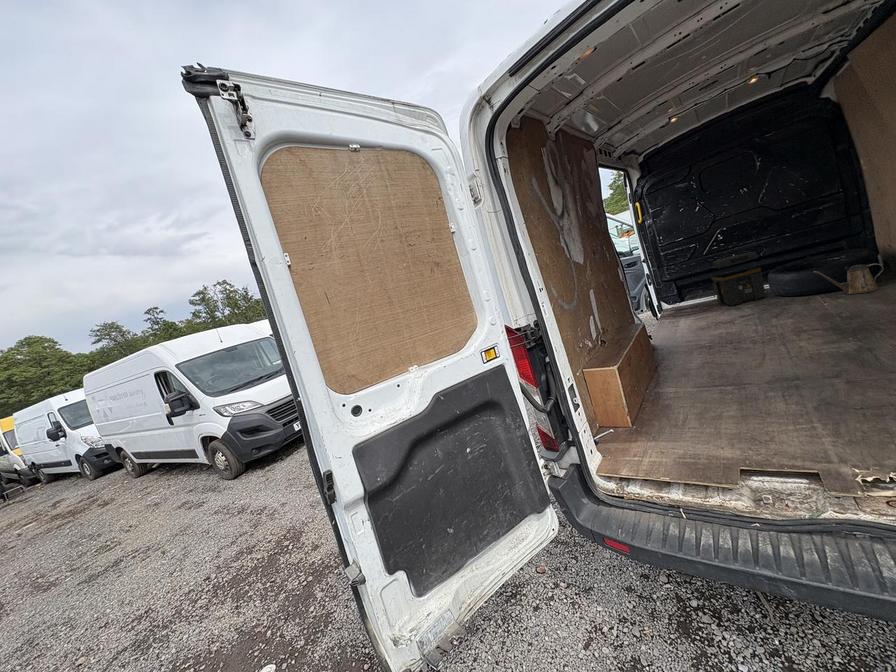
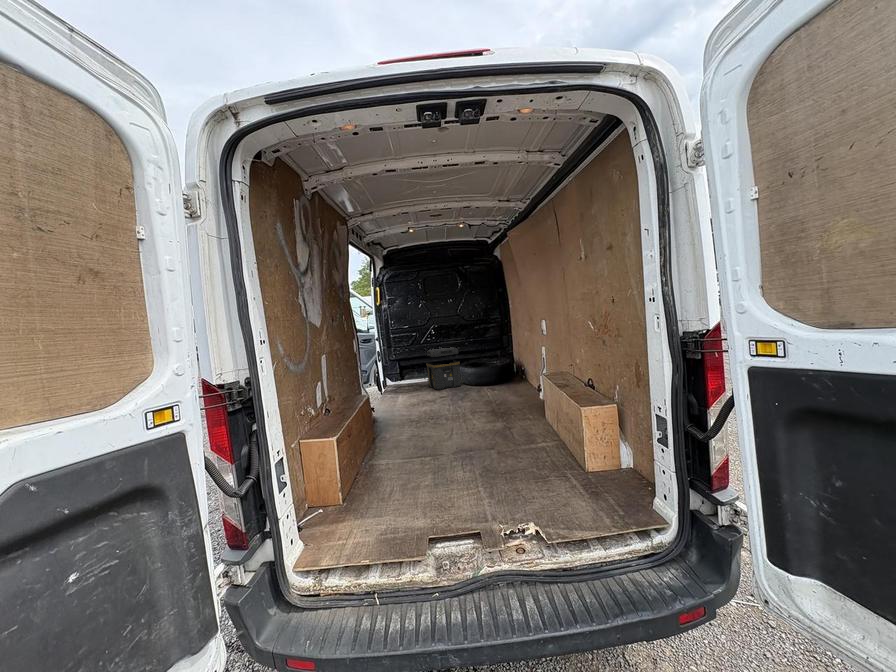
watering can: present [813,264,883,294] -> none [491,370,528,391]

